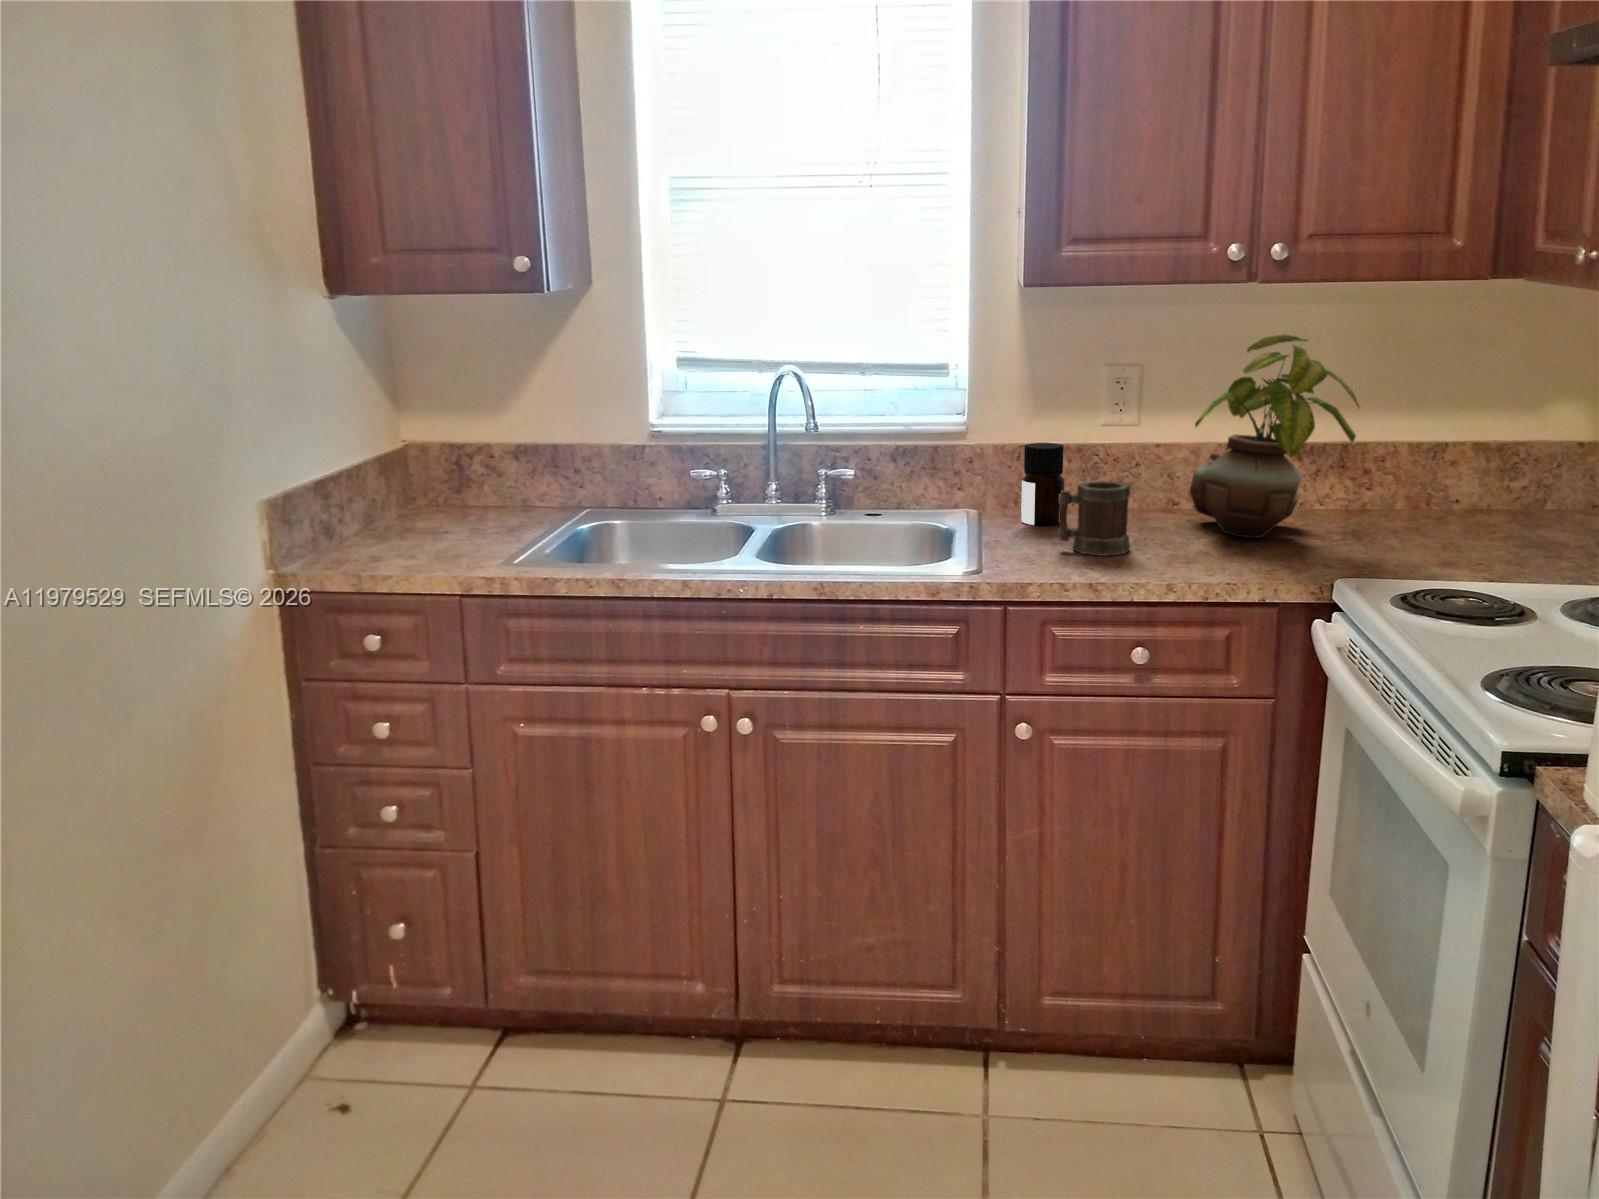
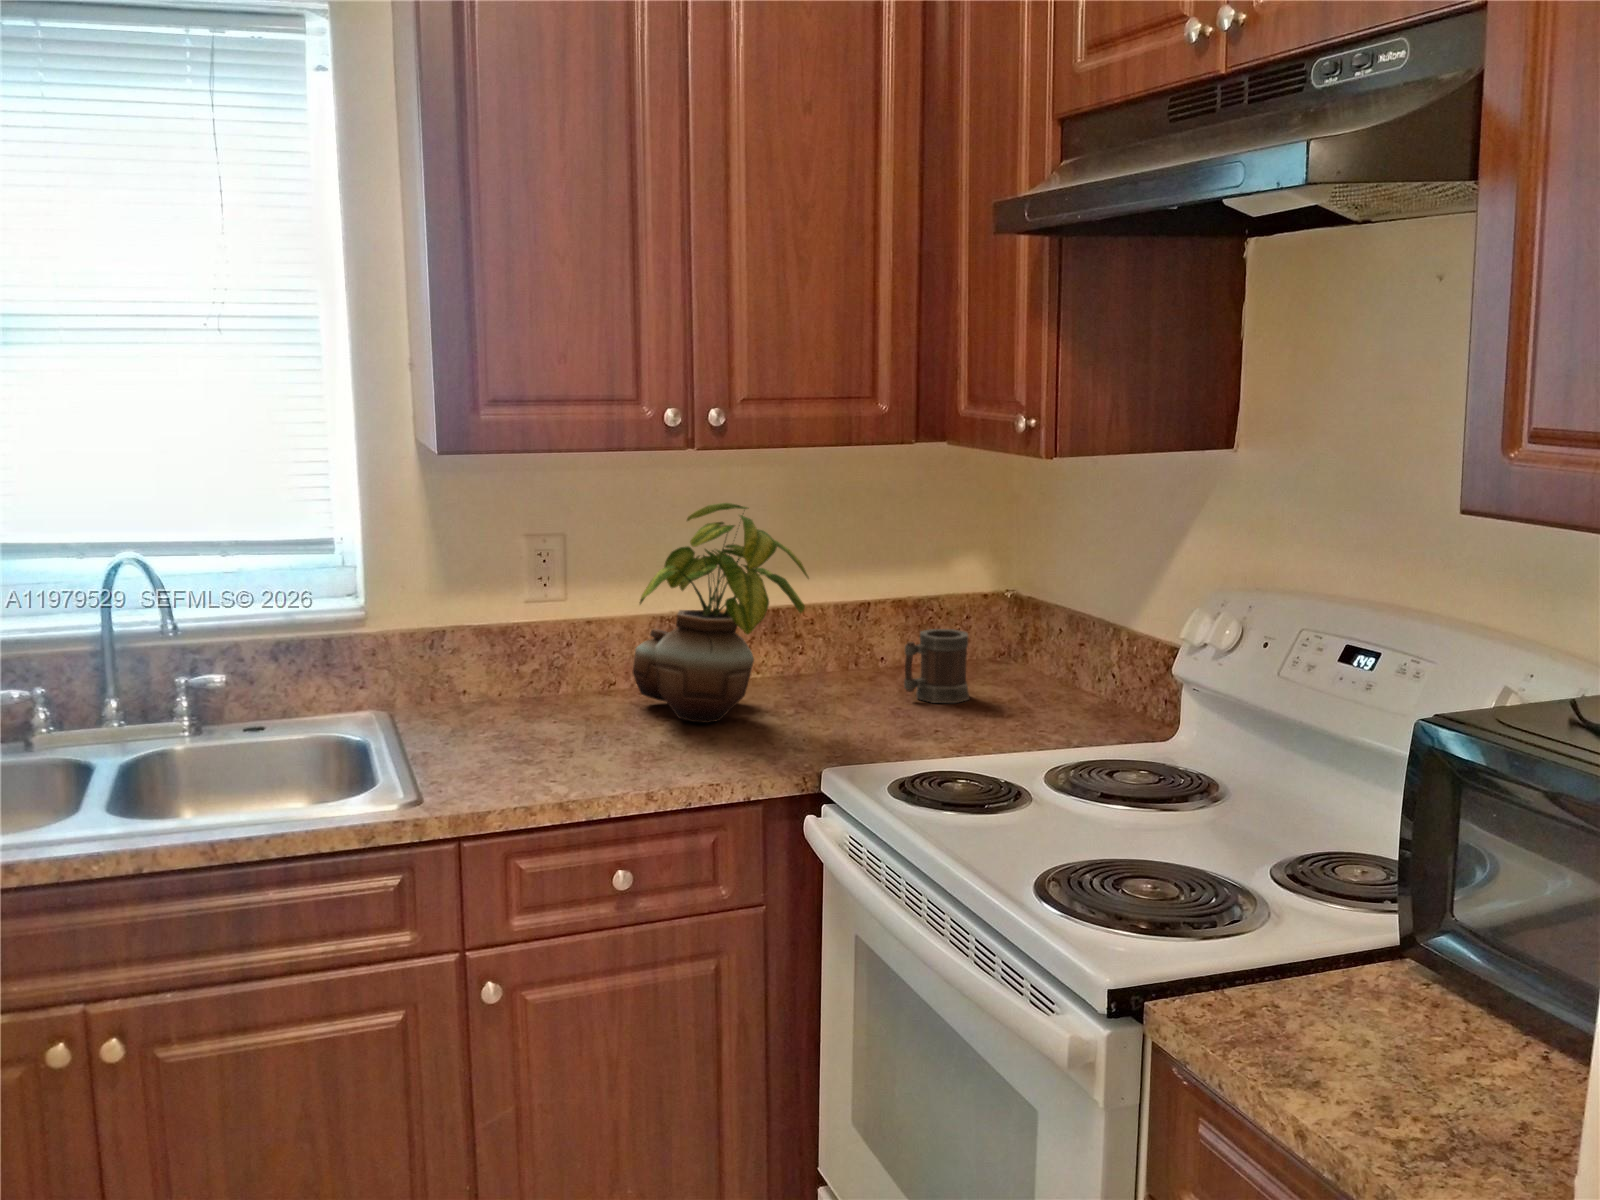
bottle: present [1021,443,1065,525] -> none [444,629,496,727]
mug: present [1058,481,1130,556] -> present [904,629,969,703]

